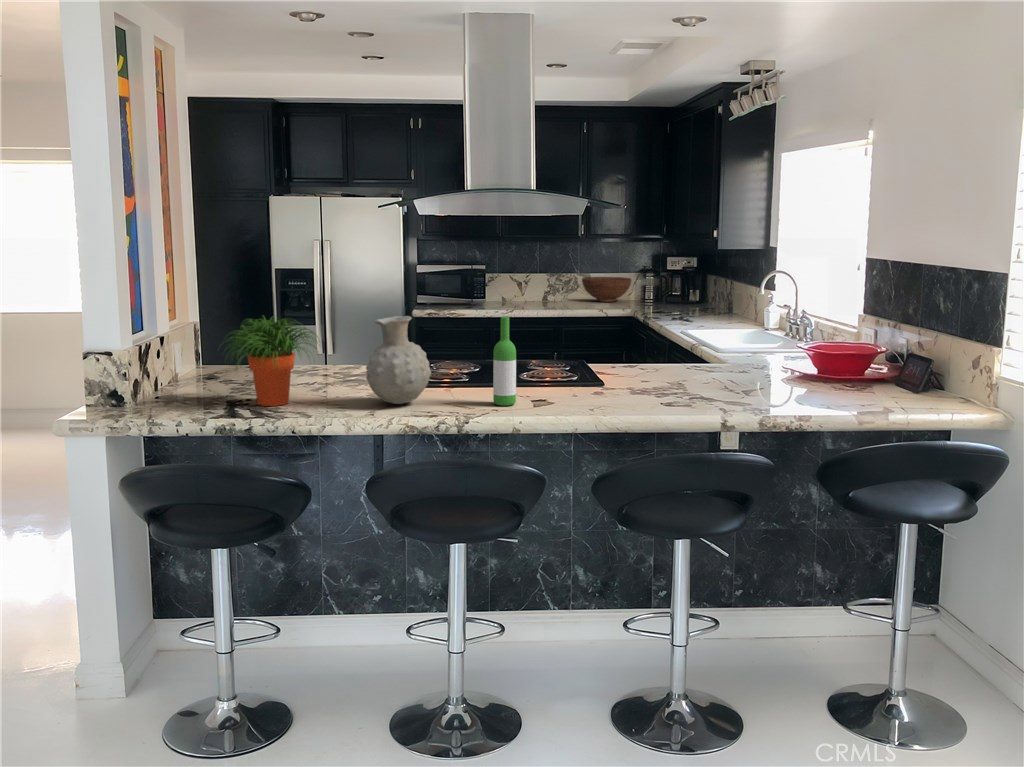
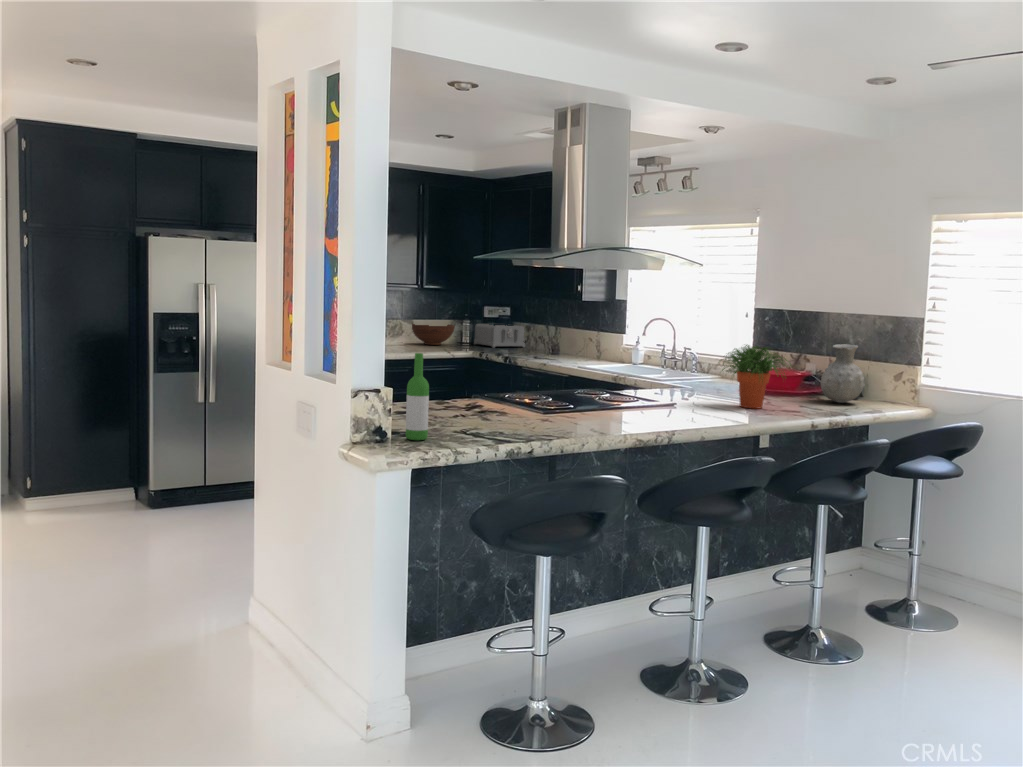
toaster: none [661,277,713,306] -> present [474,324,525,347]
potted plant: present [223,316,318,406] -> present [722,345,787,409]
vase: present [366,316,431,404] -> present [820,344,865,403]
wine bottle: present [493,316,516,406] -> present [406,353,429,440]

